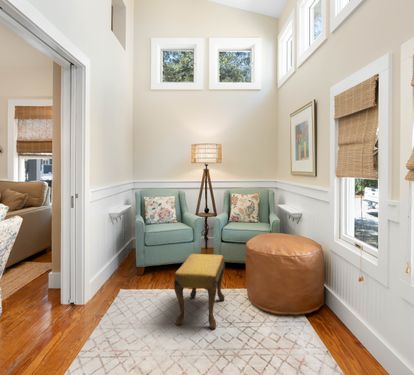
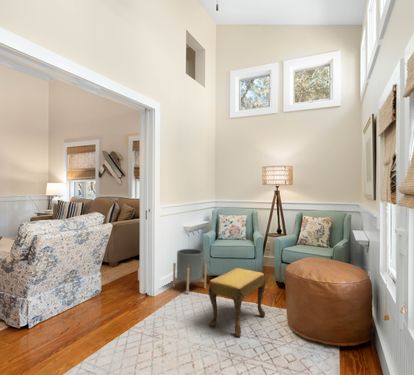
planter: none [102,239,144,294] -> present [173,249,207,294]

